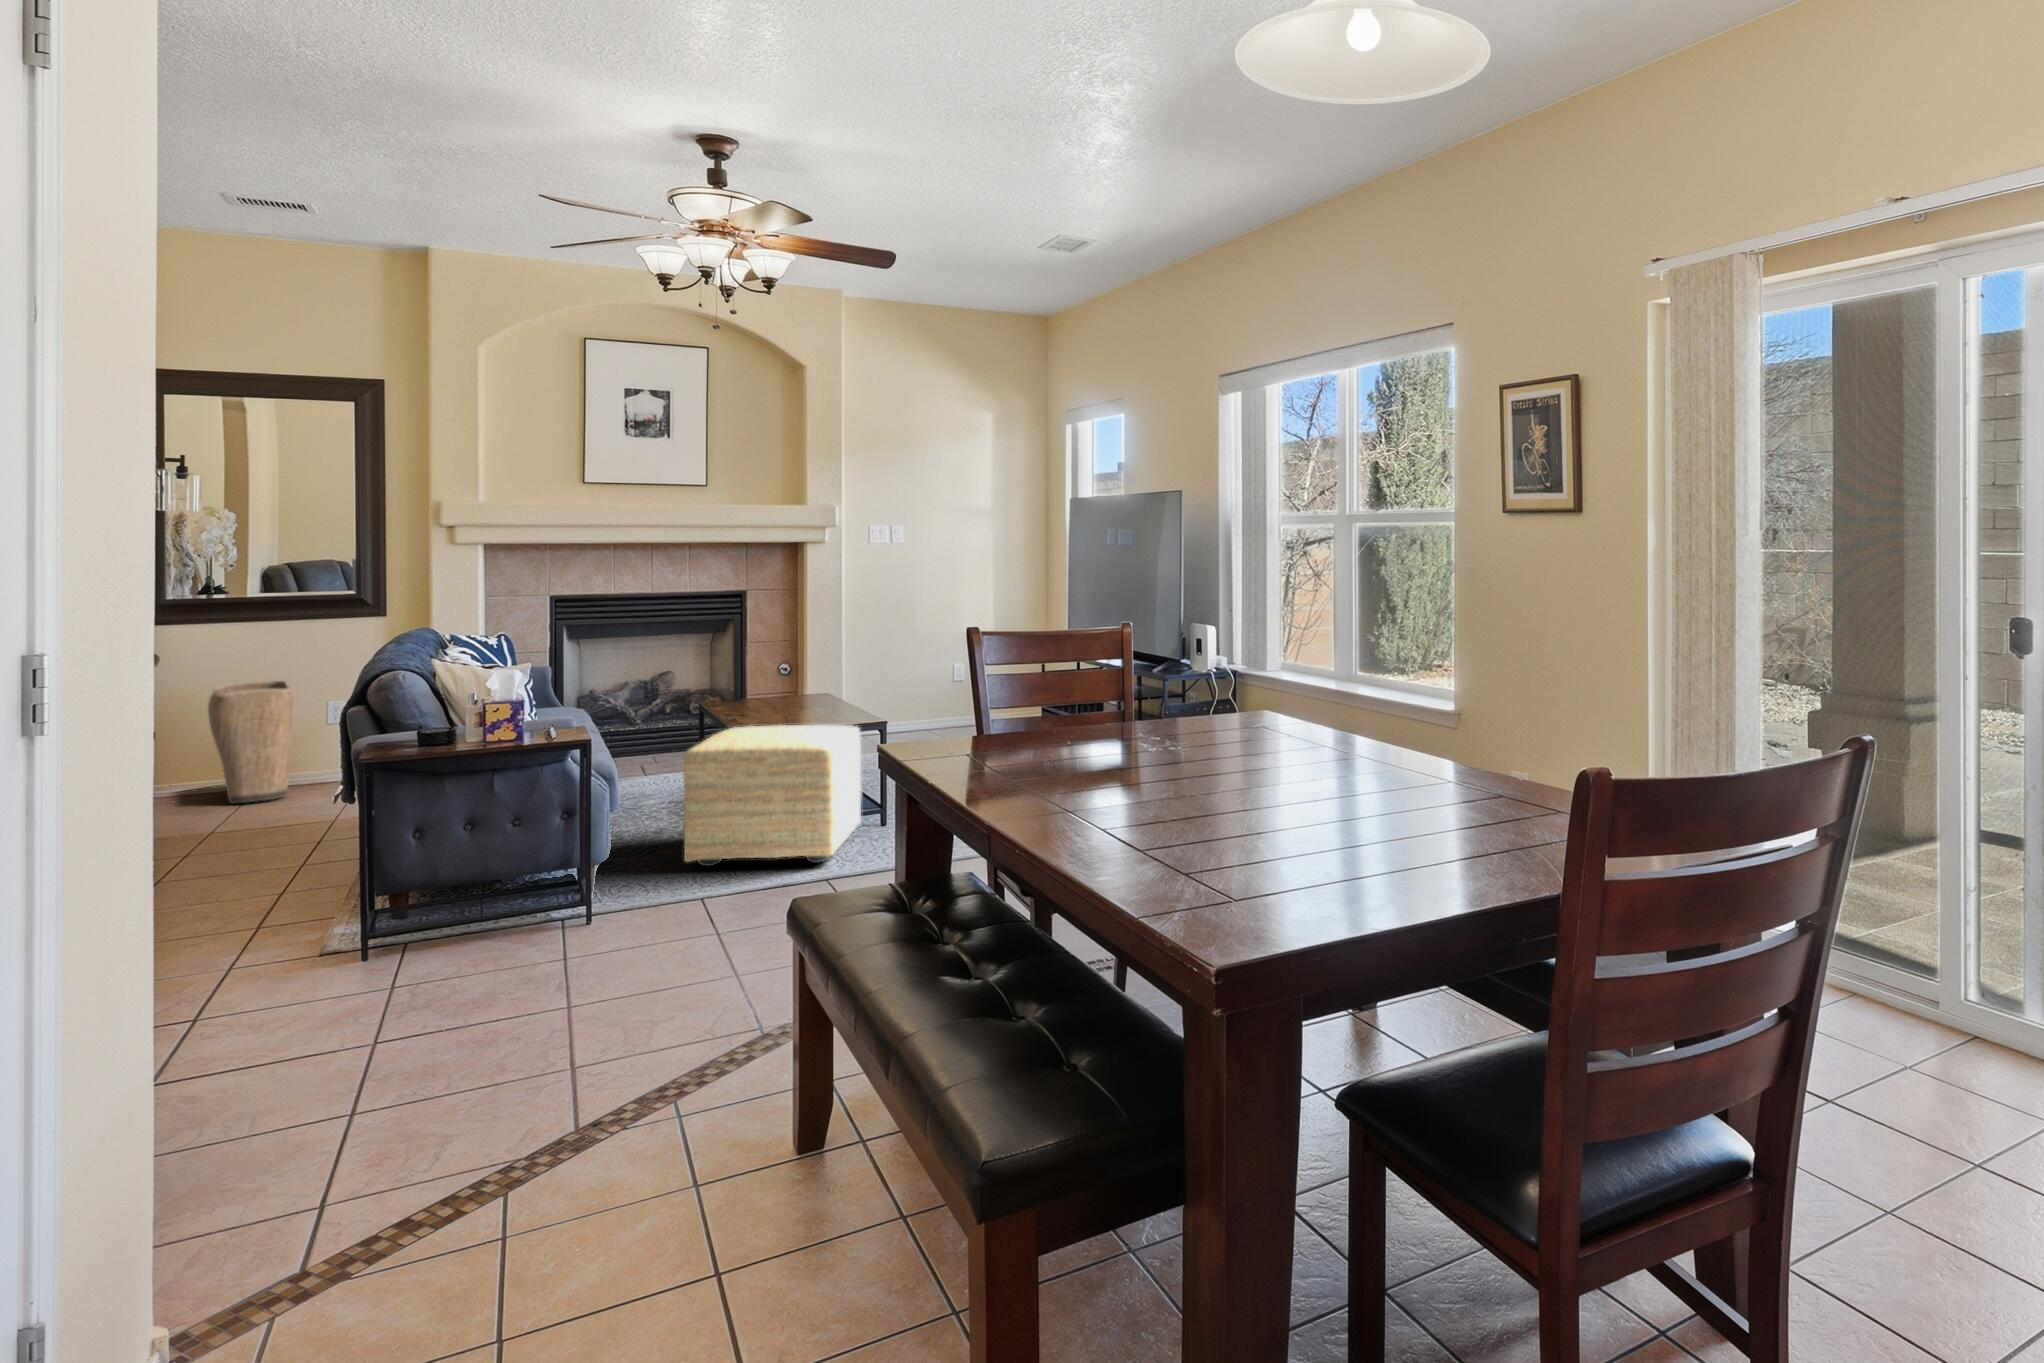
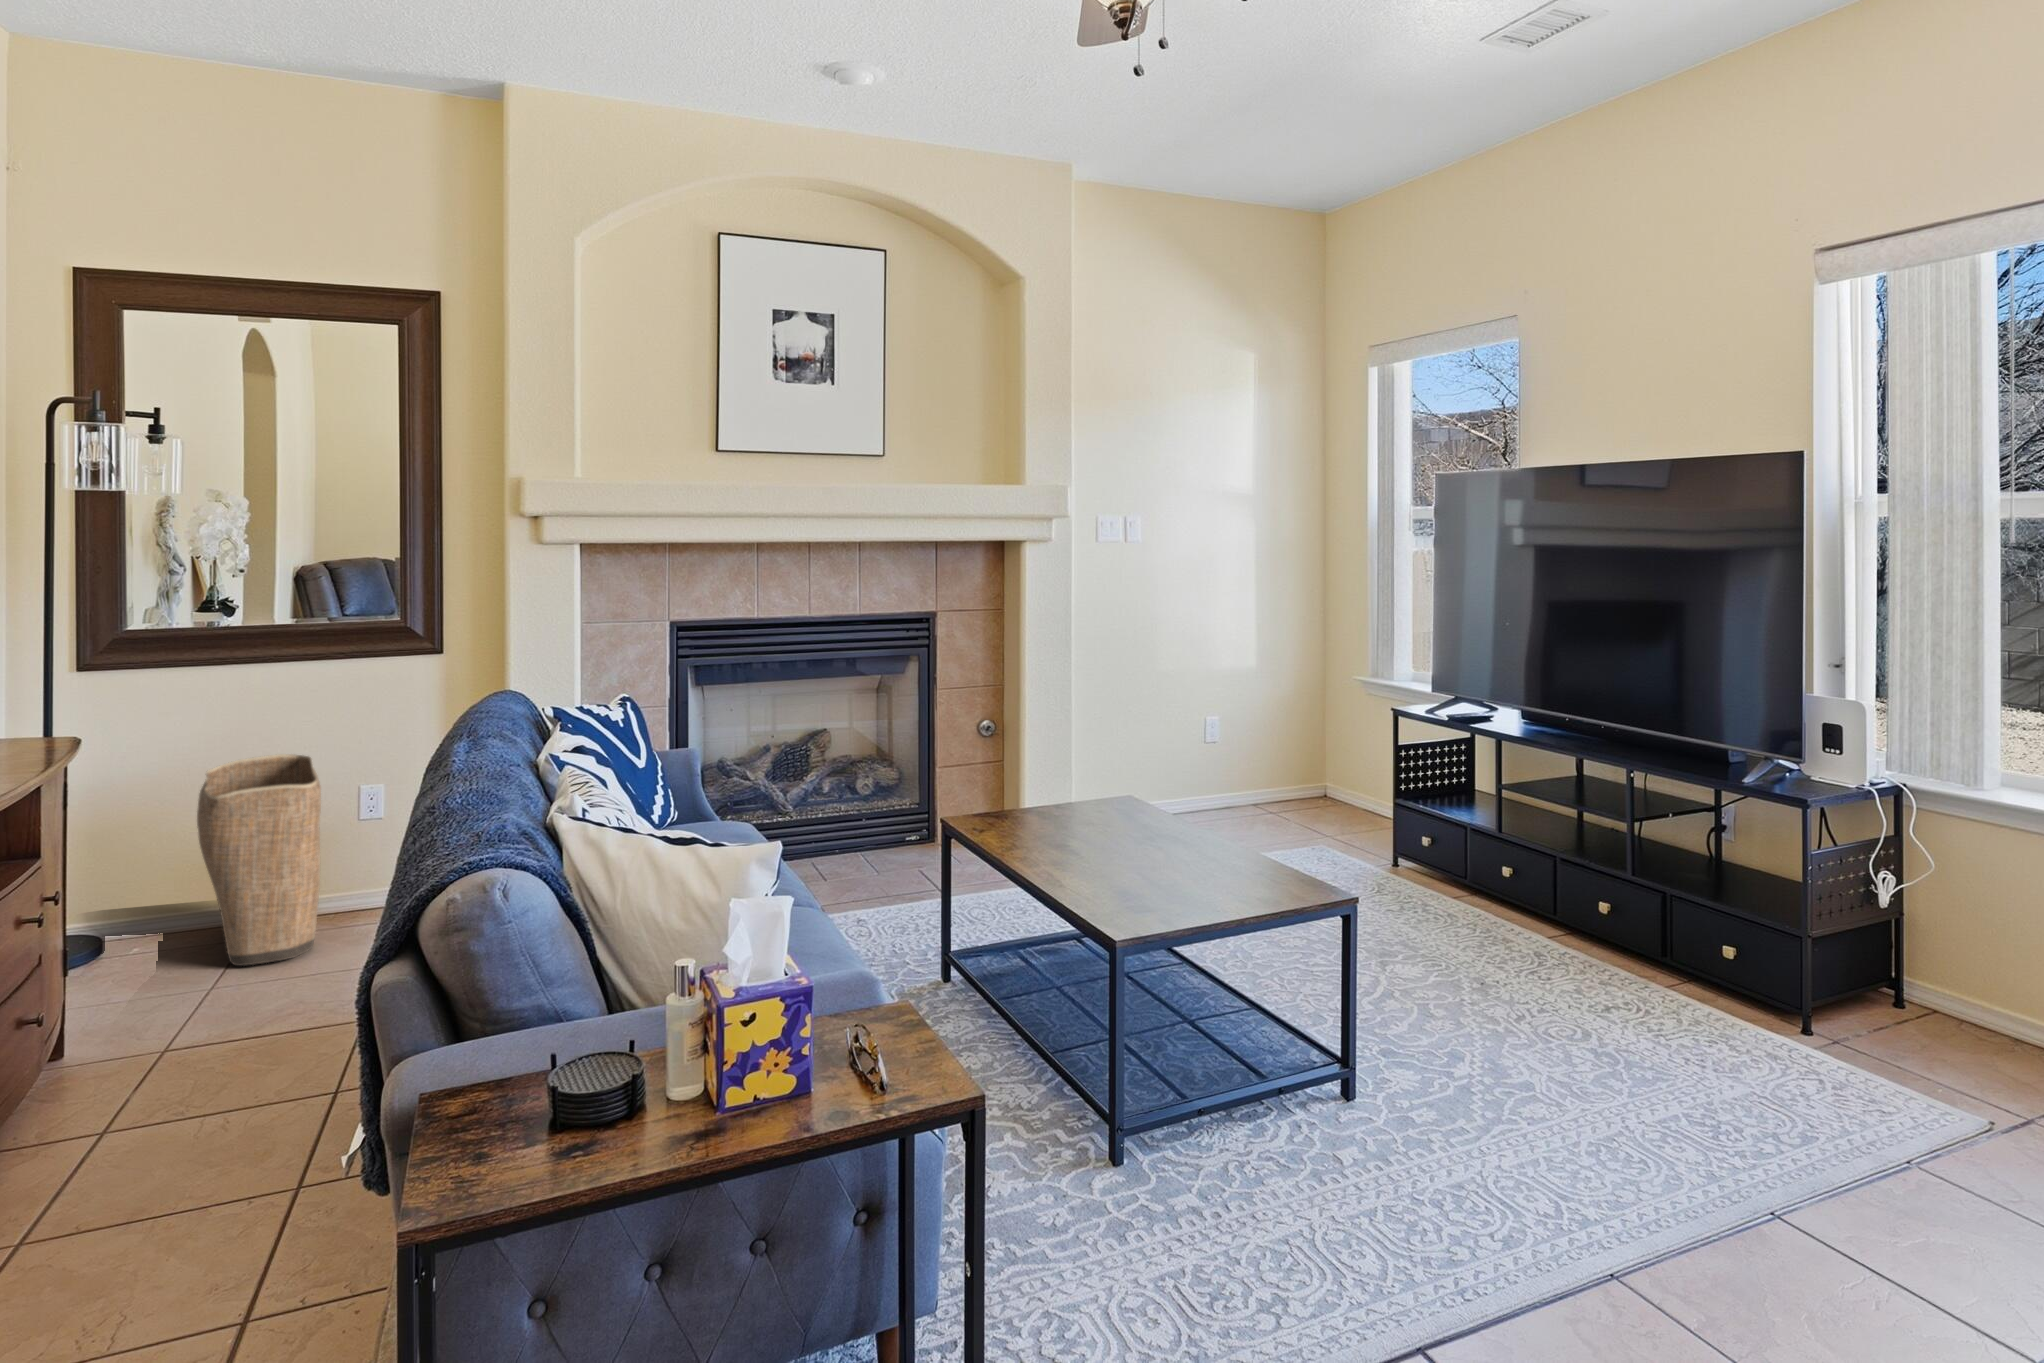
ottoman: present [683,725,861,866] -> none [1072,938,1378,1280]

